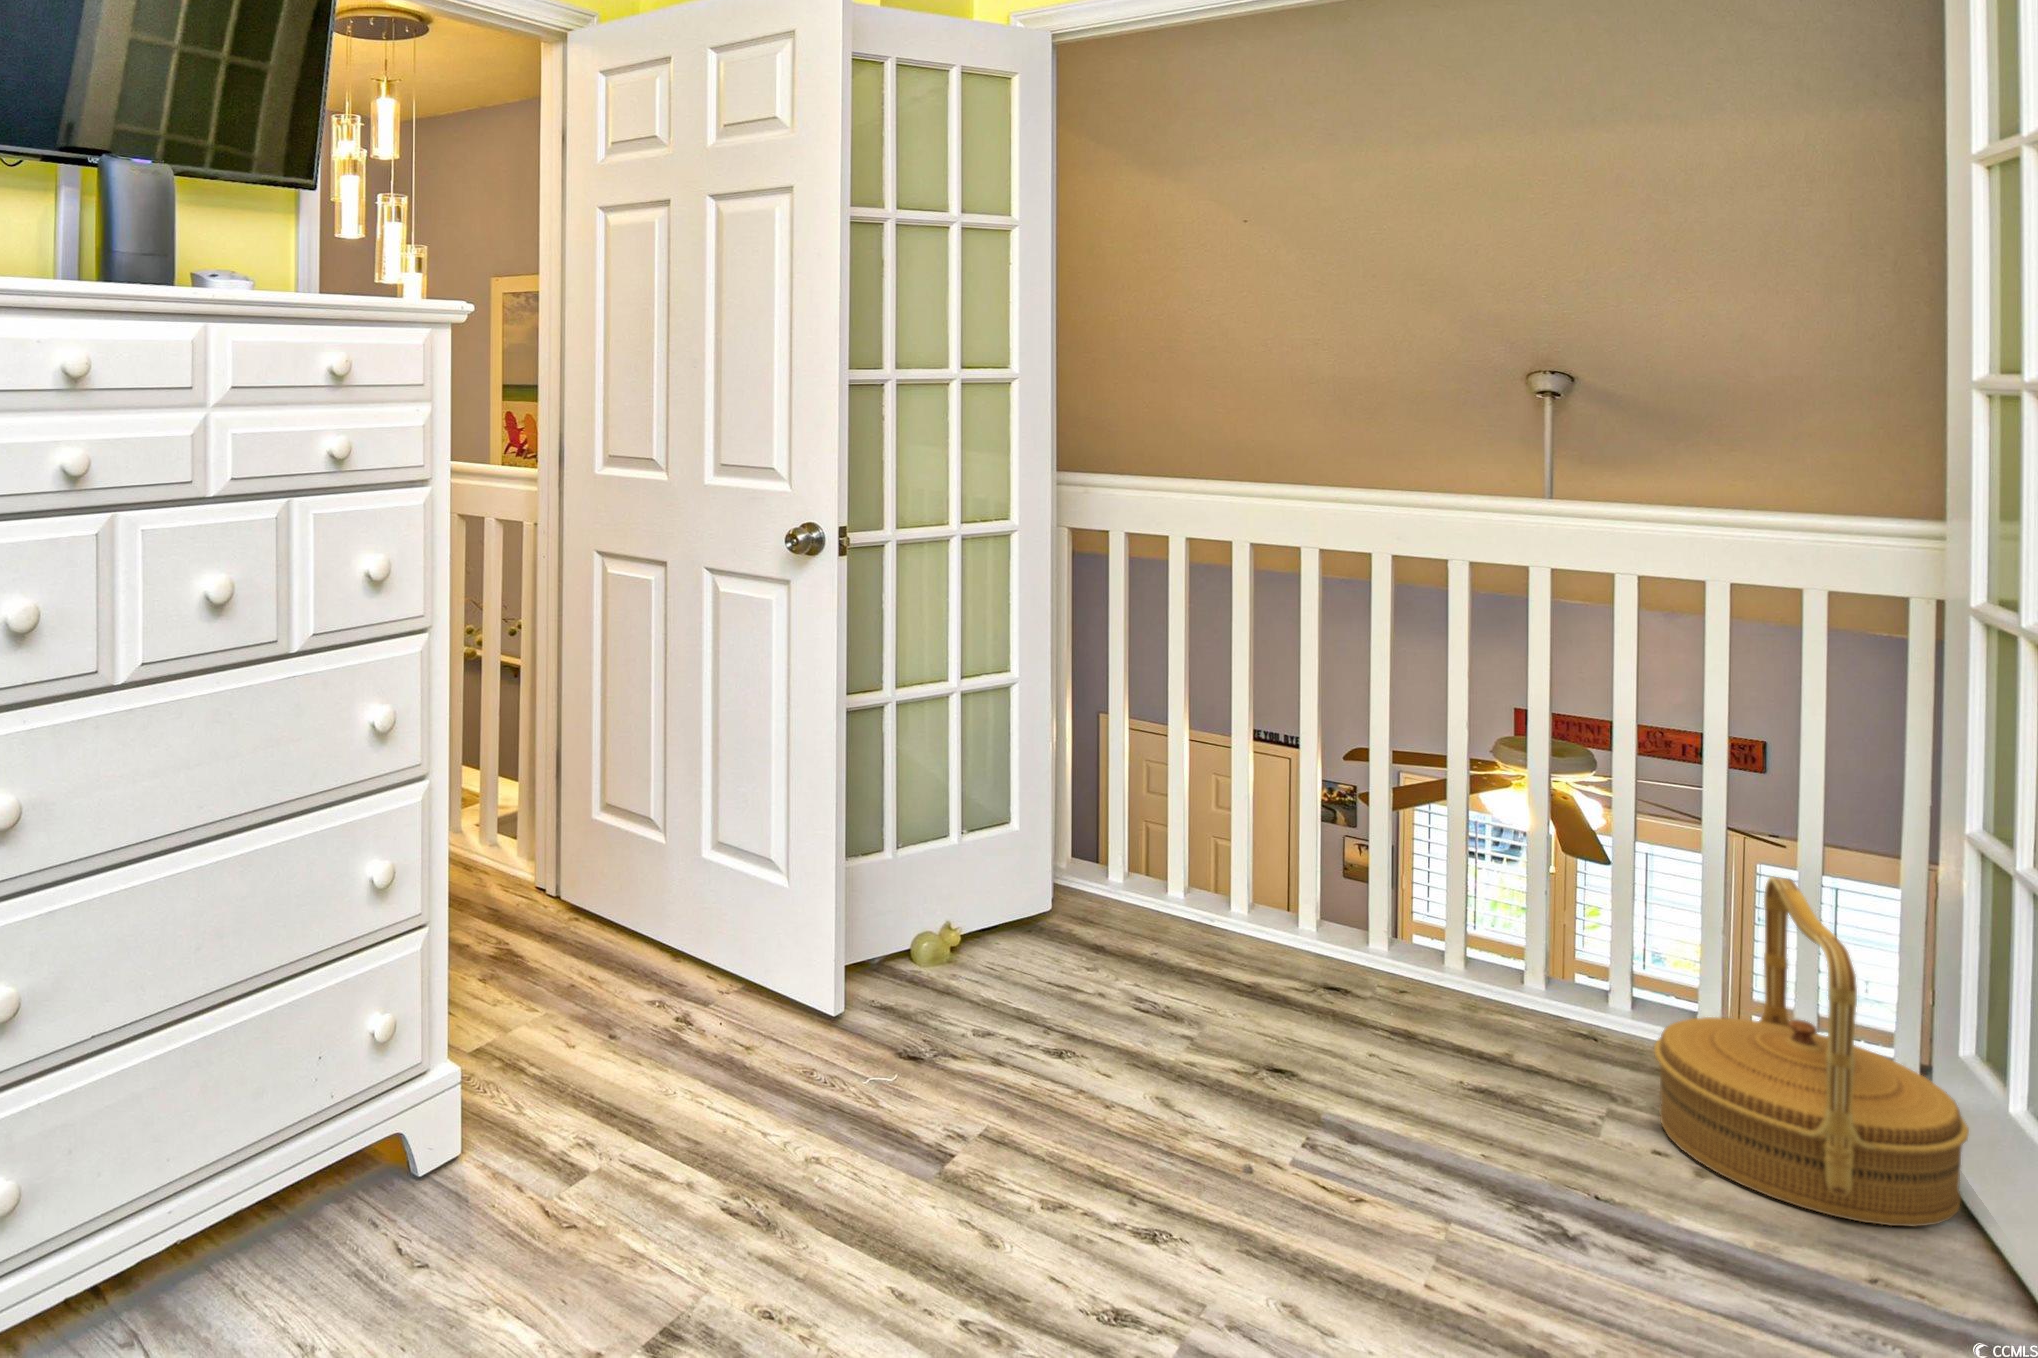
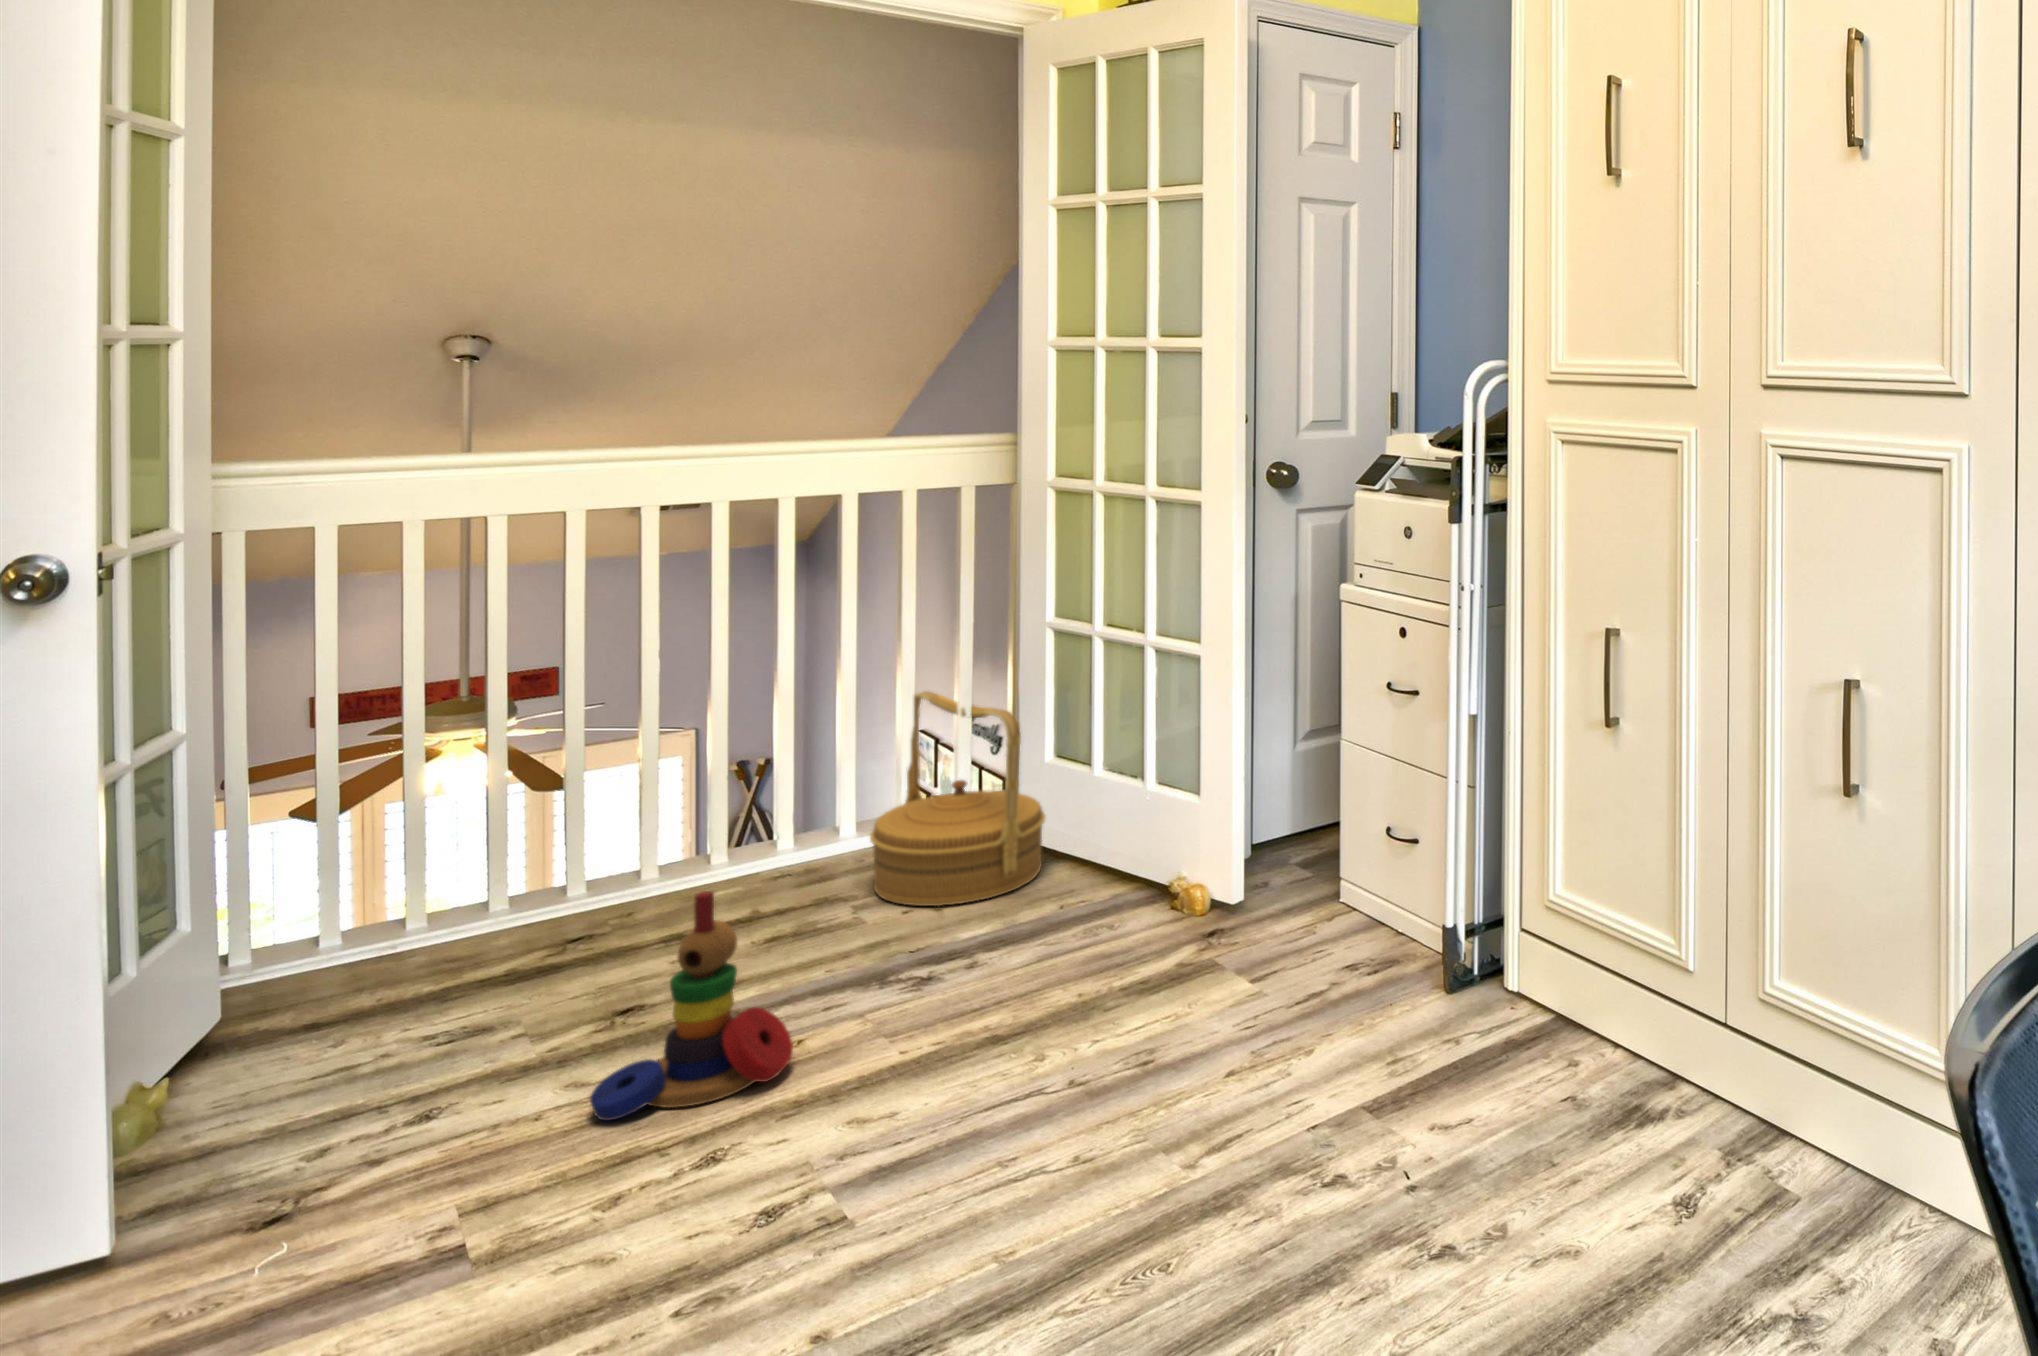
stacking toy: none [1129,971,1323,1212] -> present [590,891,793,1120]

